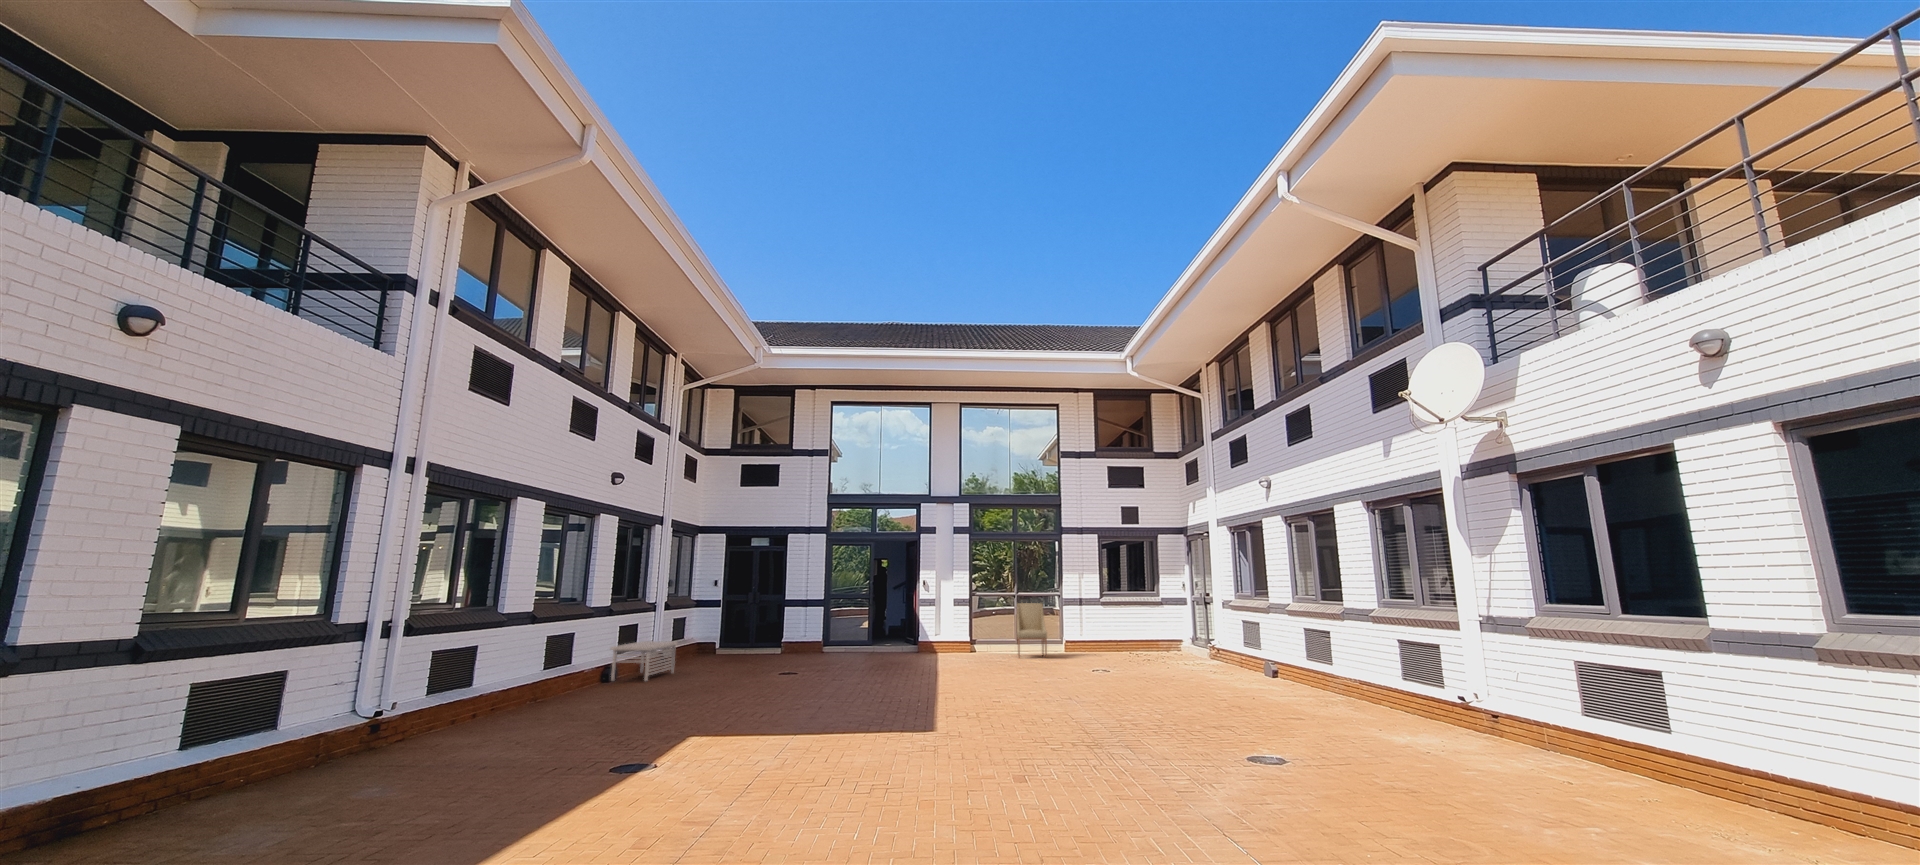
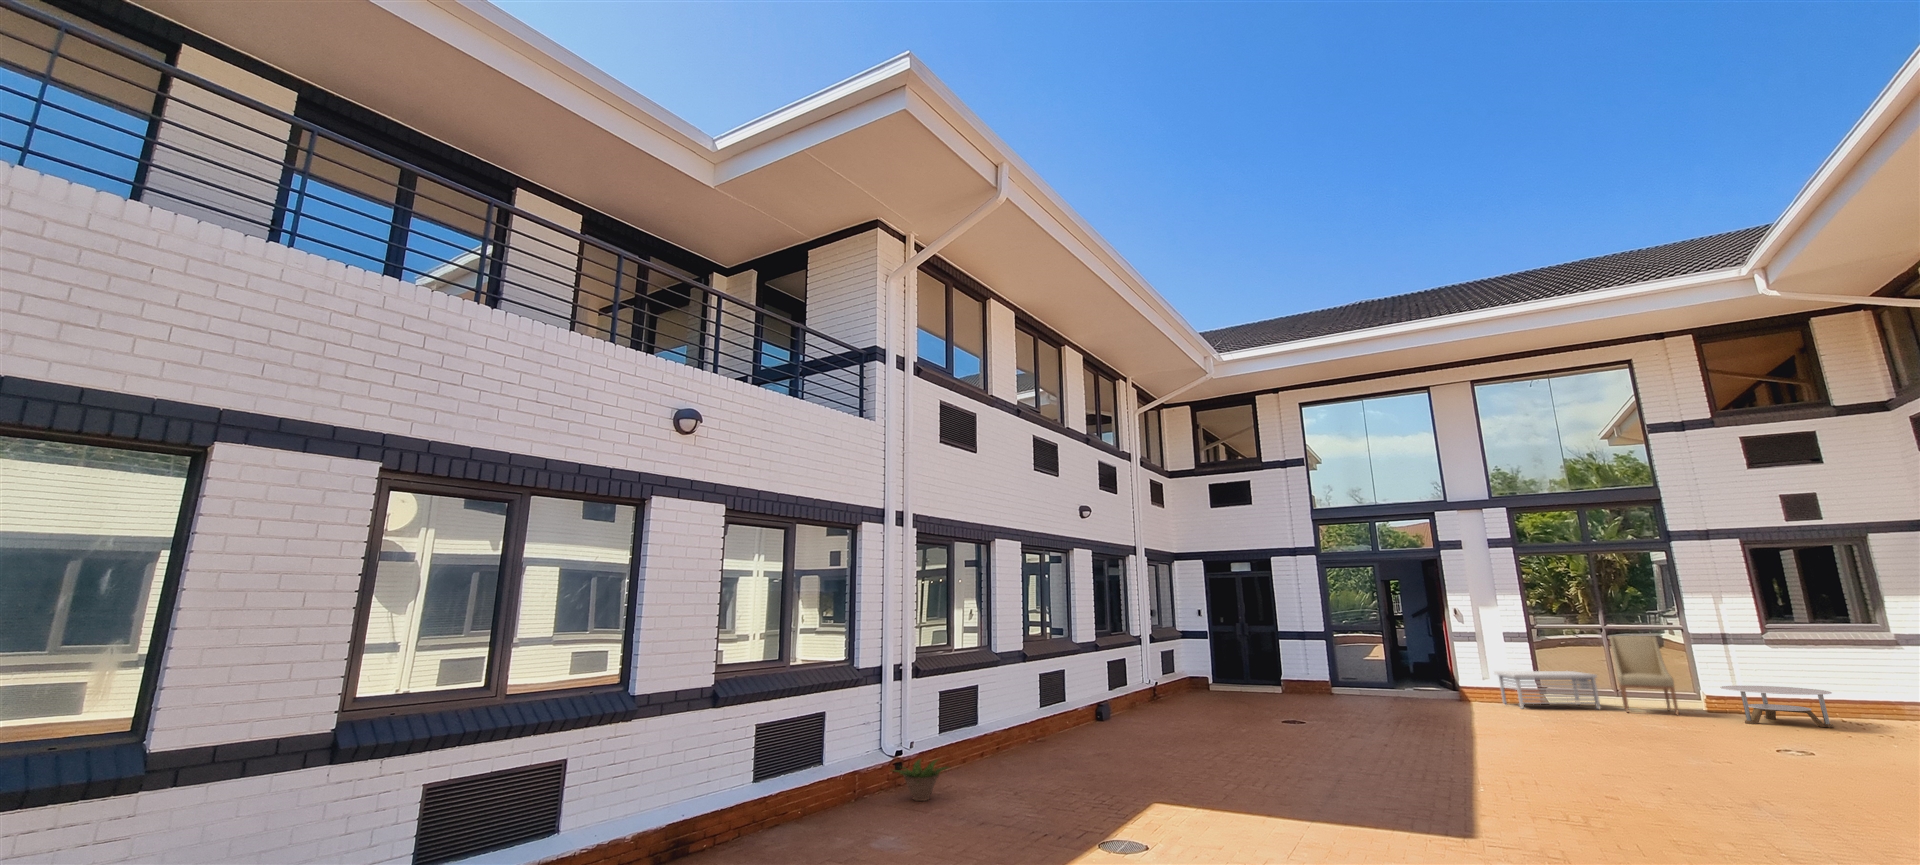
round table: none [1071,636,1124,661] -> present [1720,686,1833,728]
storage bench: present [610,641,677,681] -> present [1494,671,1600,709]
decorative plant: none [365,717,445,761] -> present [895,759,948,801]

